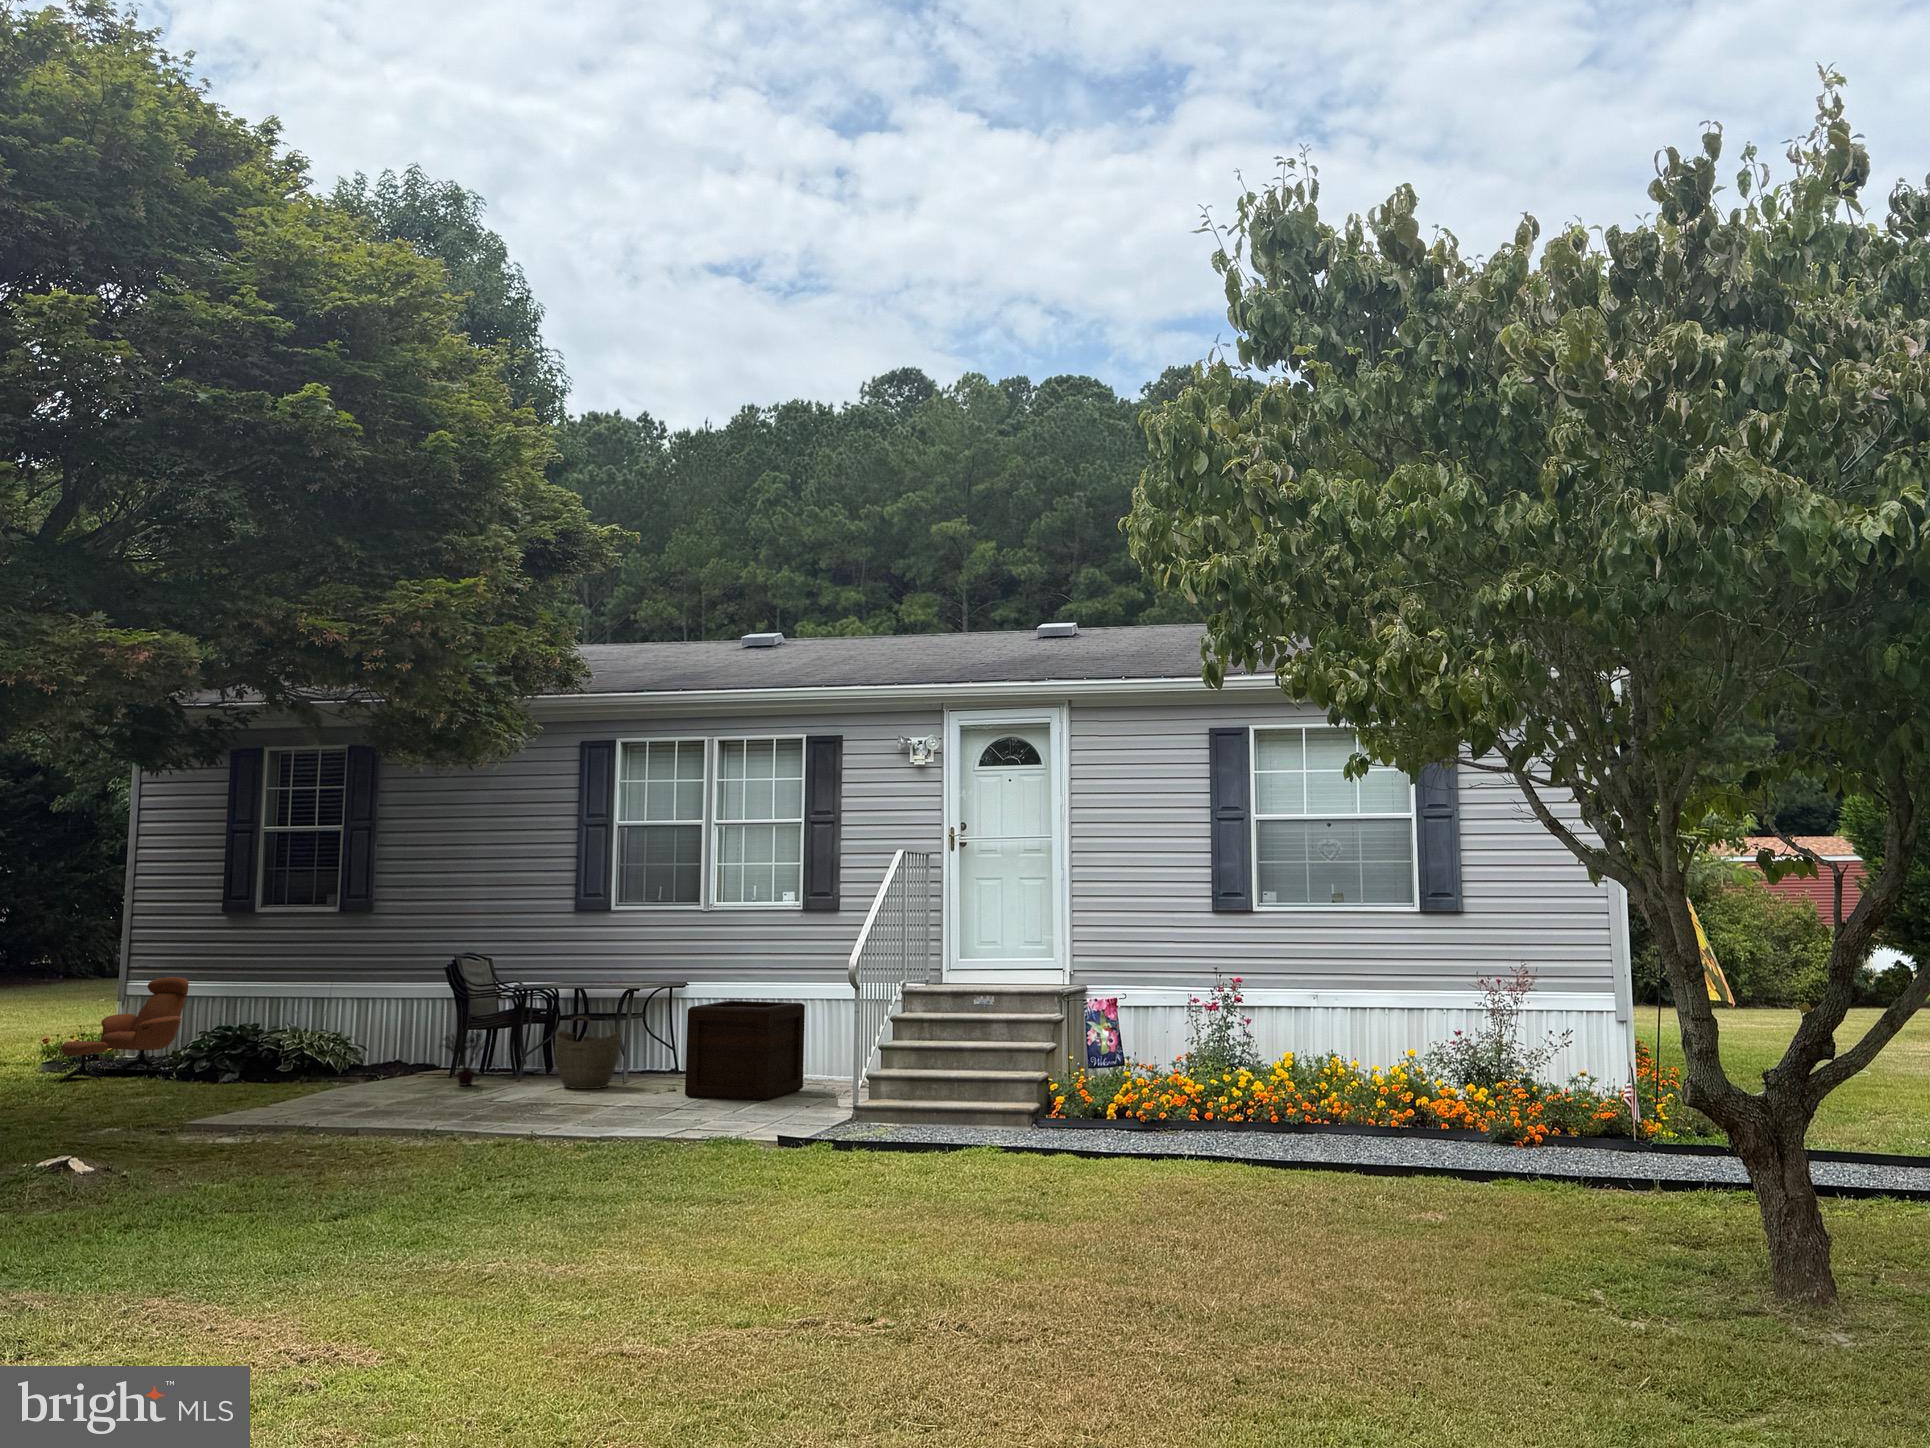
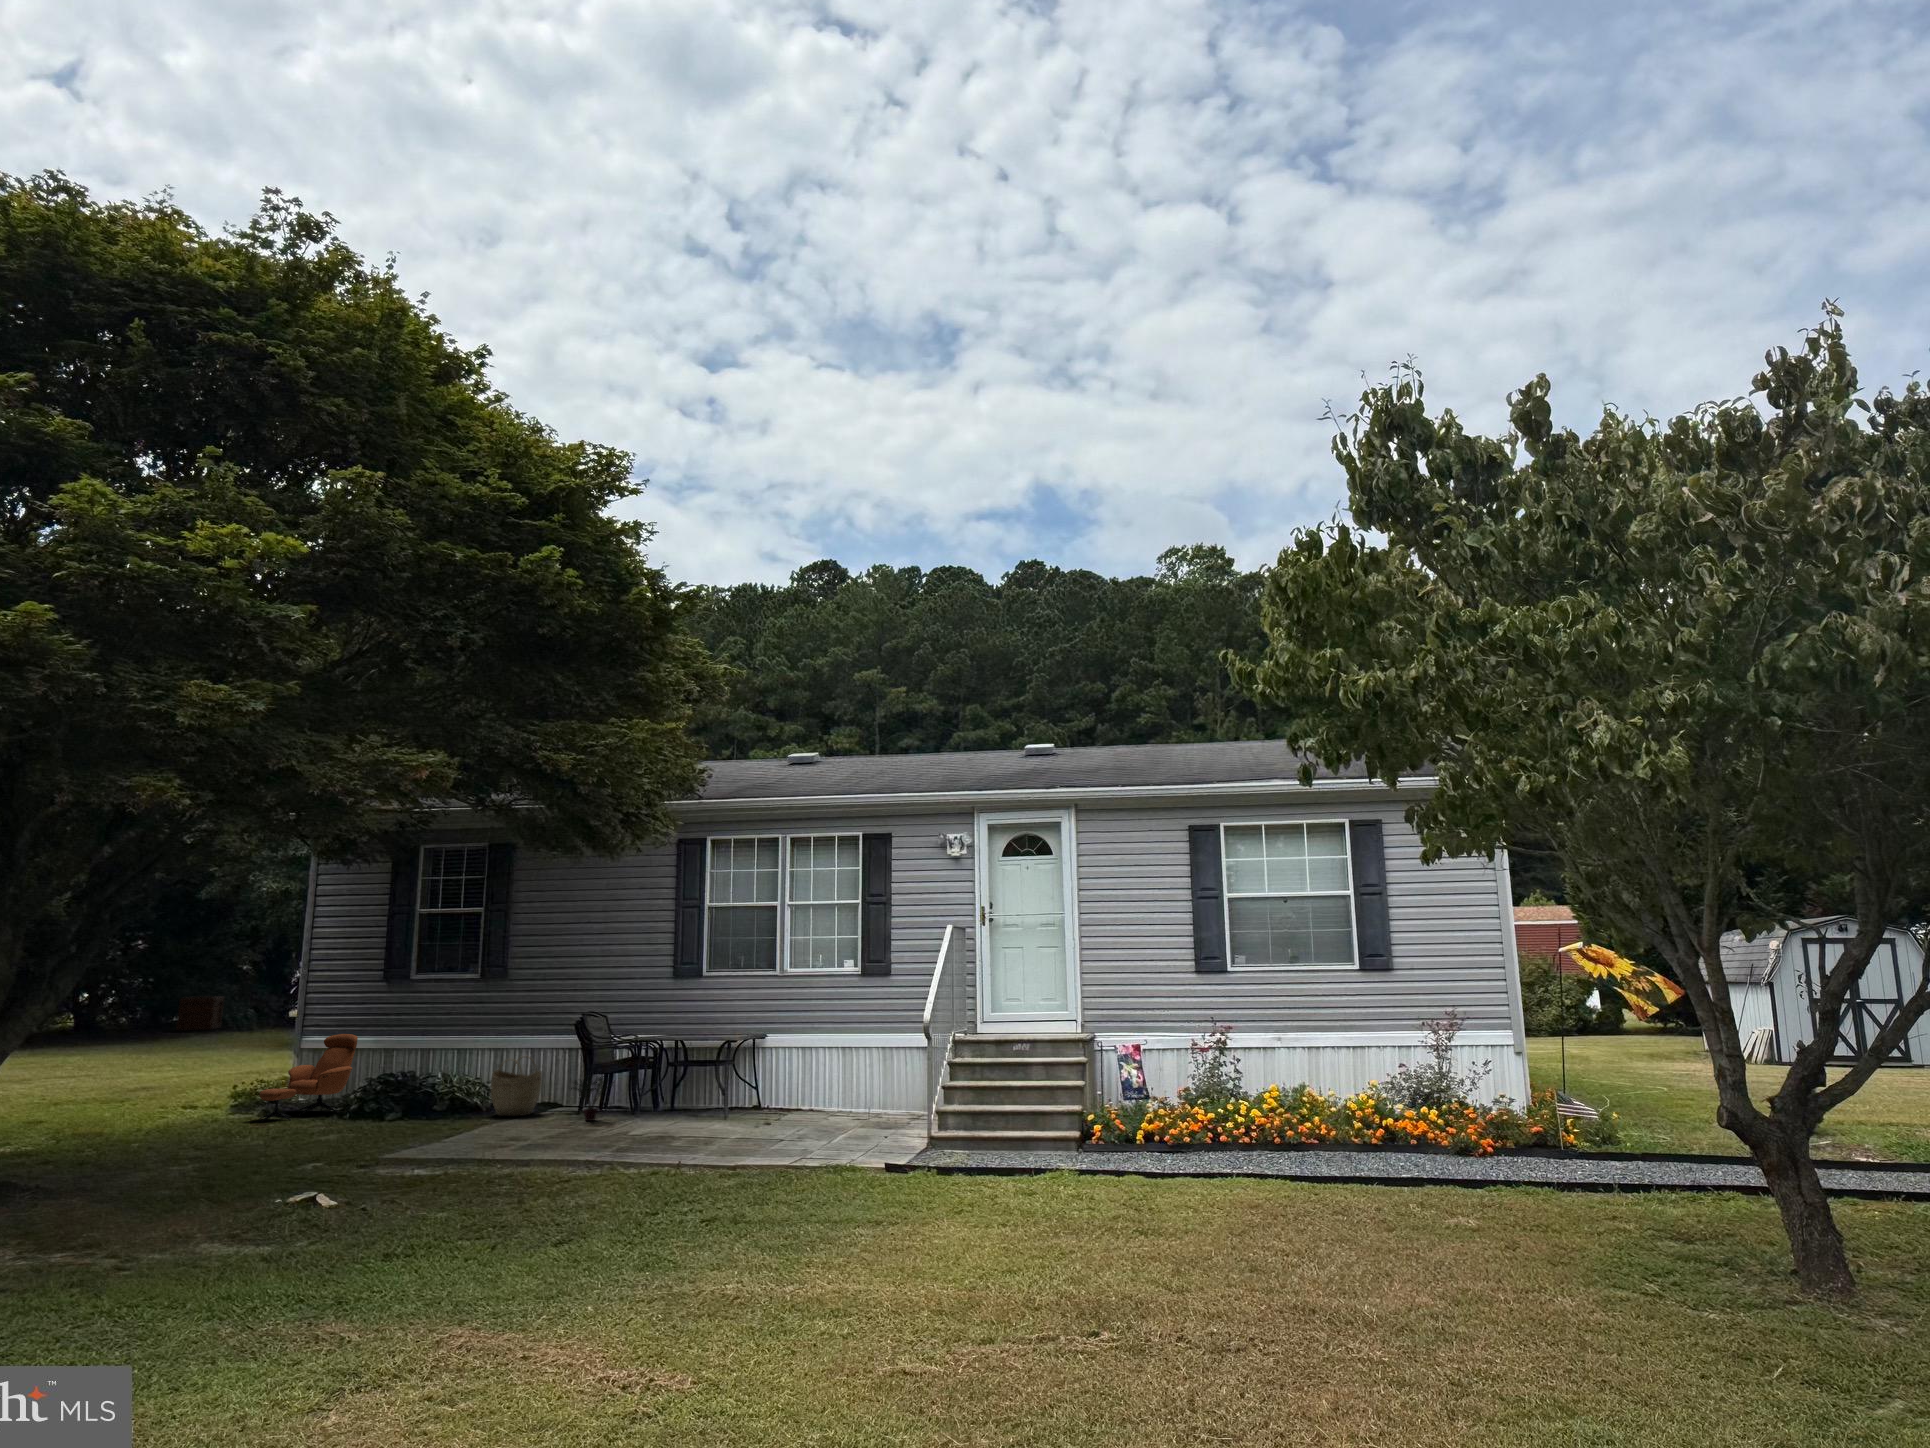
wooden crate: present [685,1001,805,1101] -> present [176,996,224,1031]
woven basket: present [555,1016,620,1089] -> present [491,1057,542,1116]

